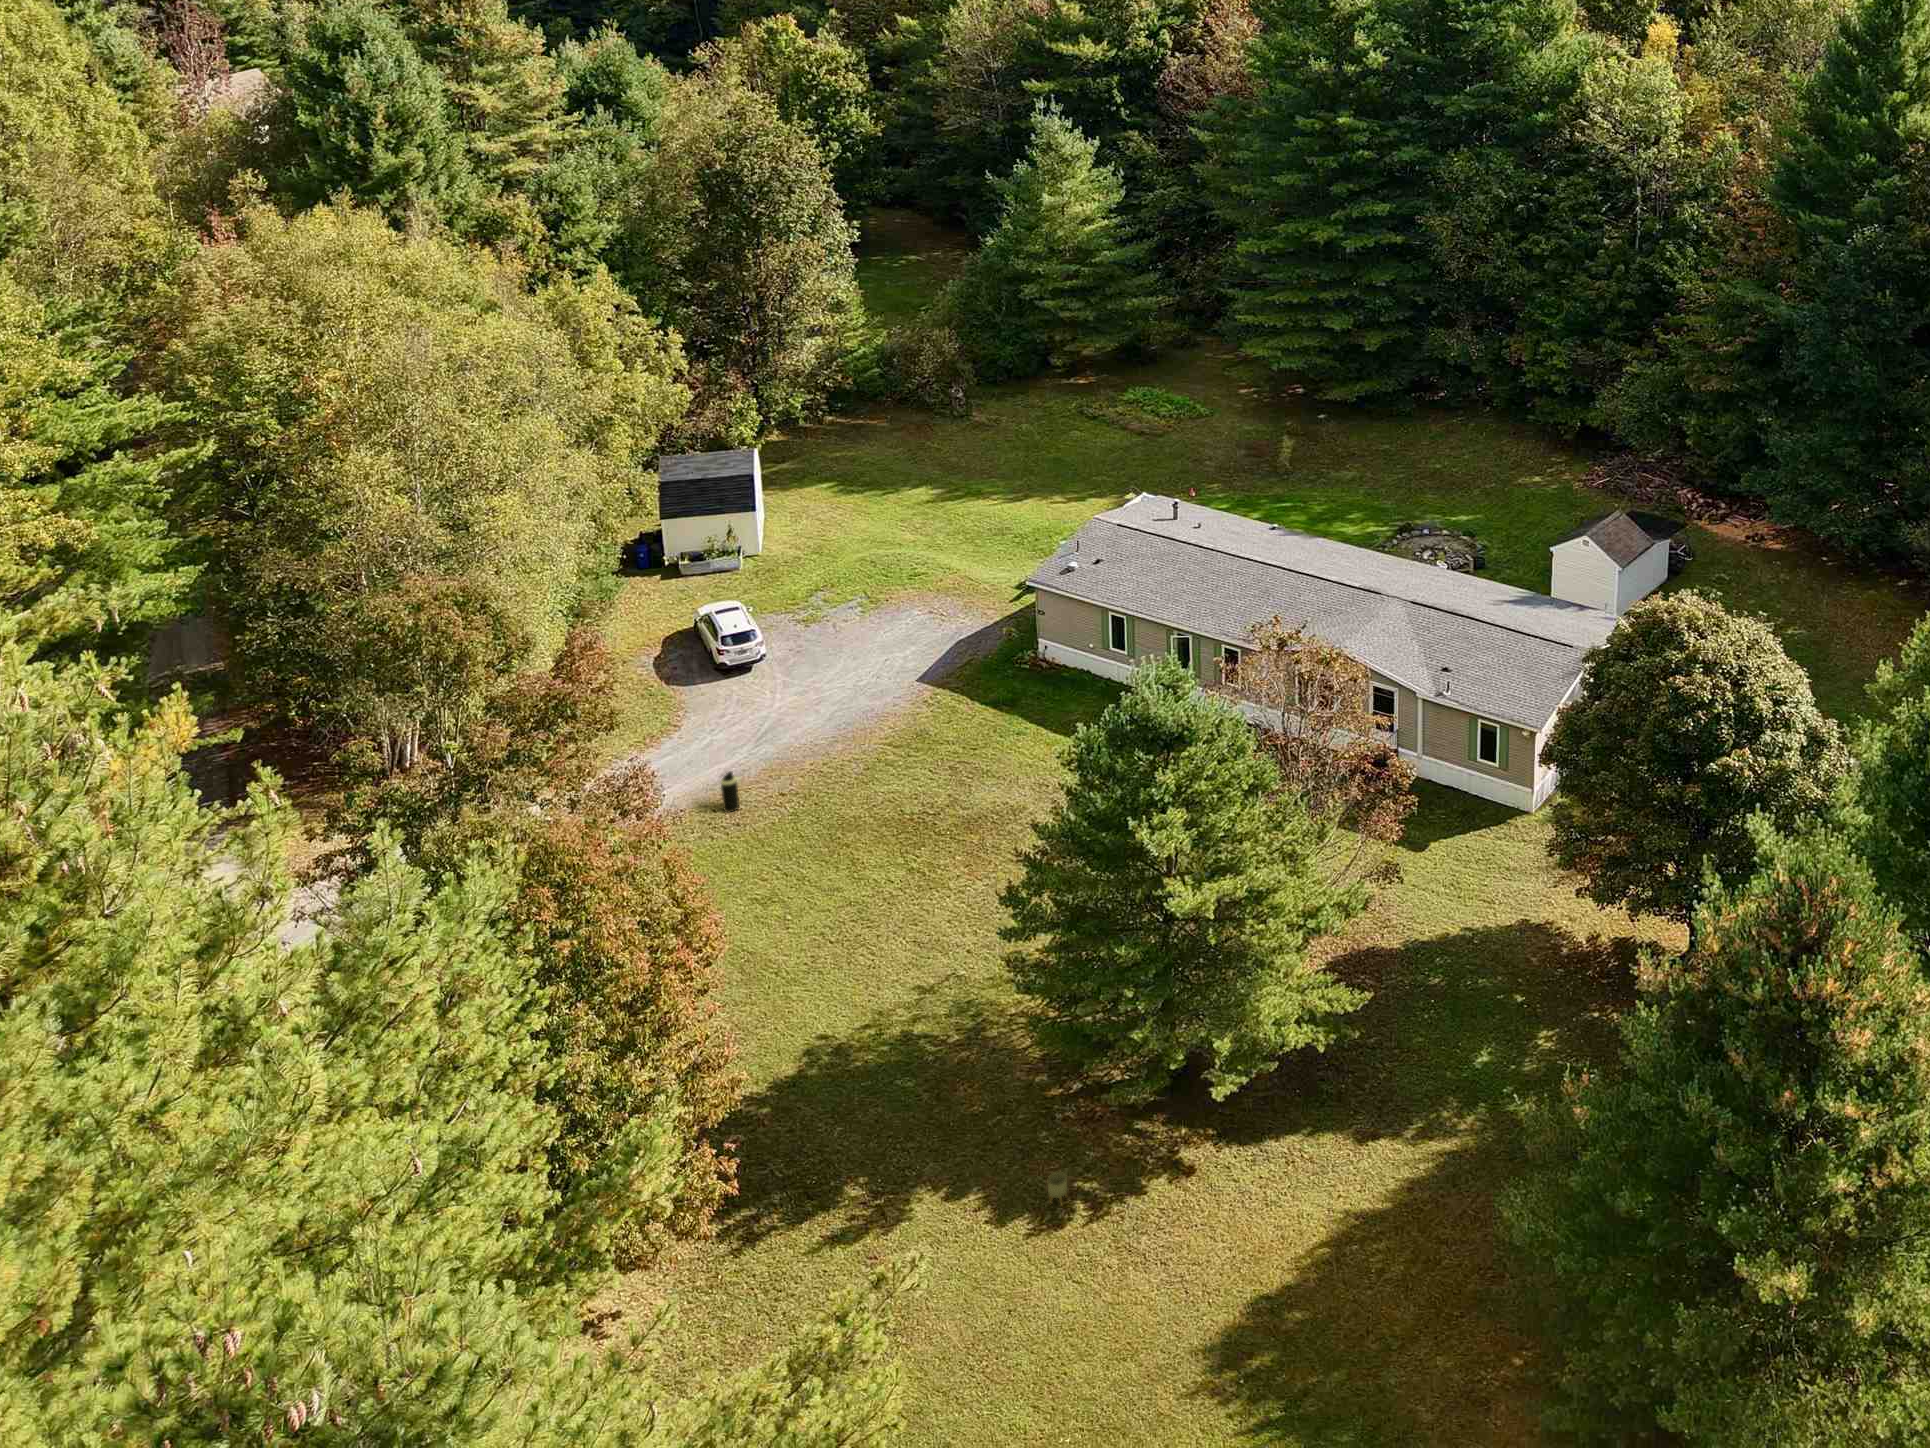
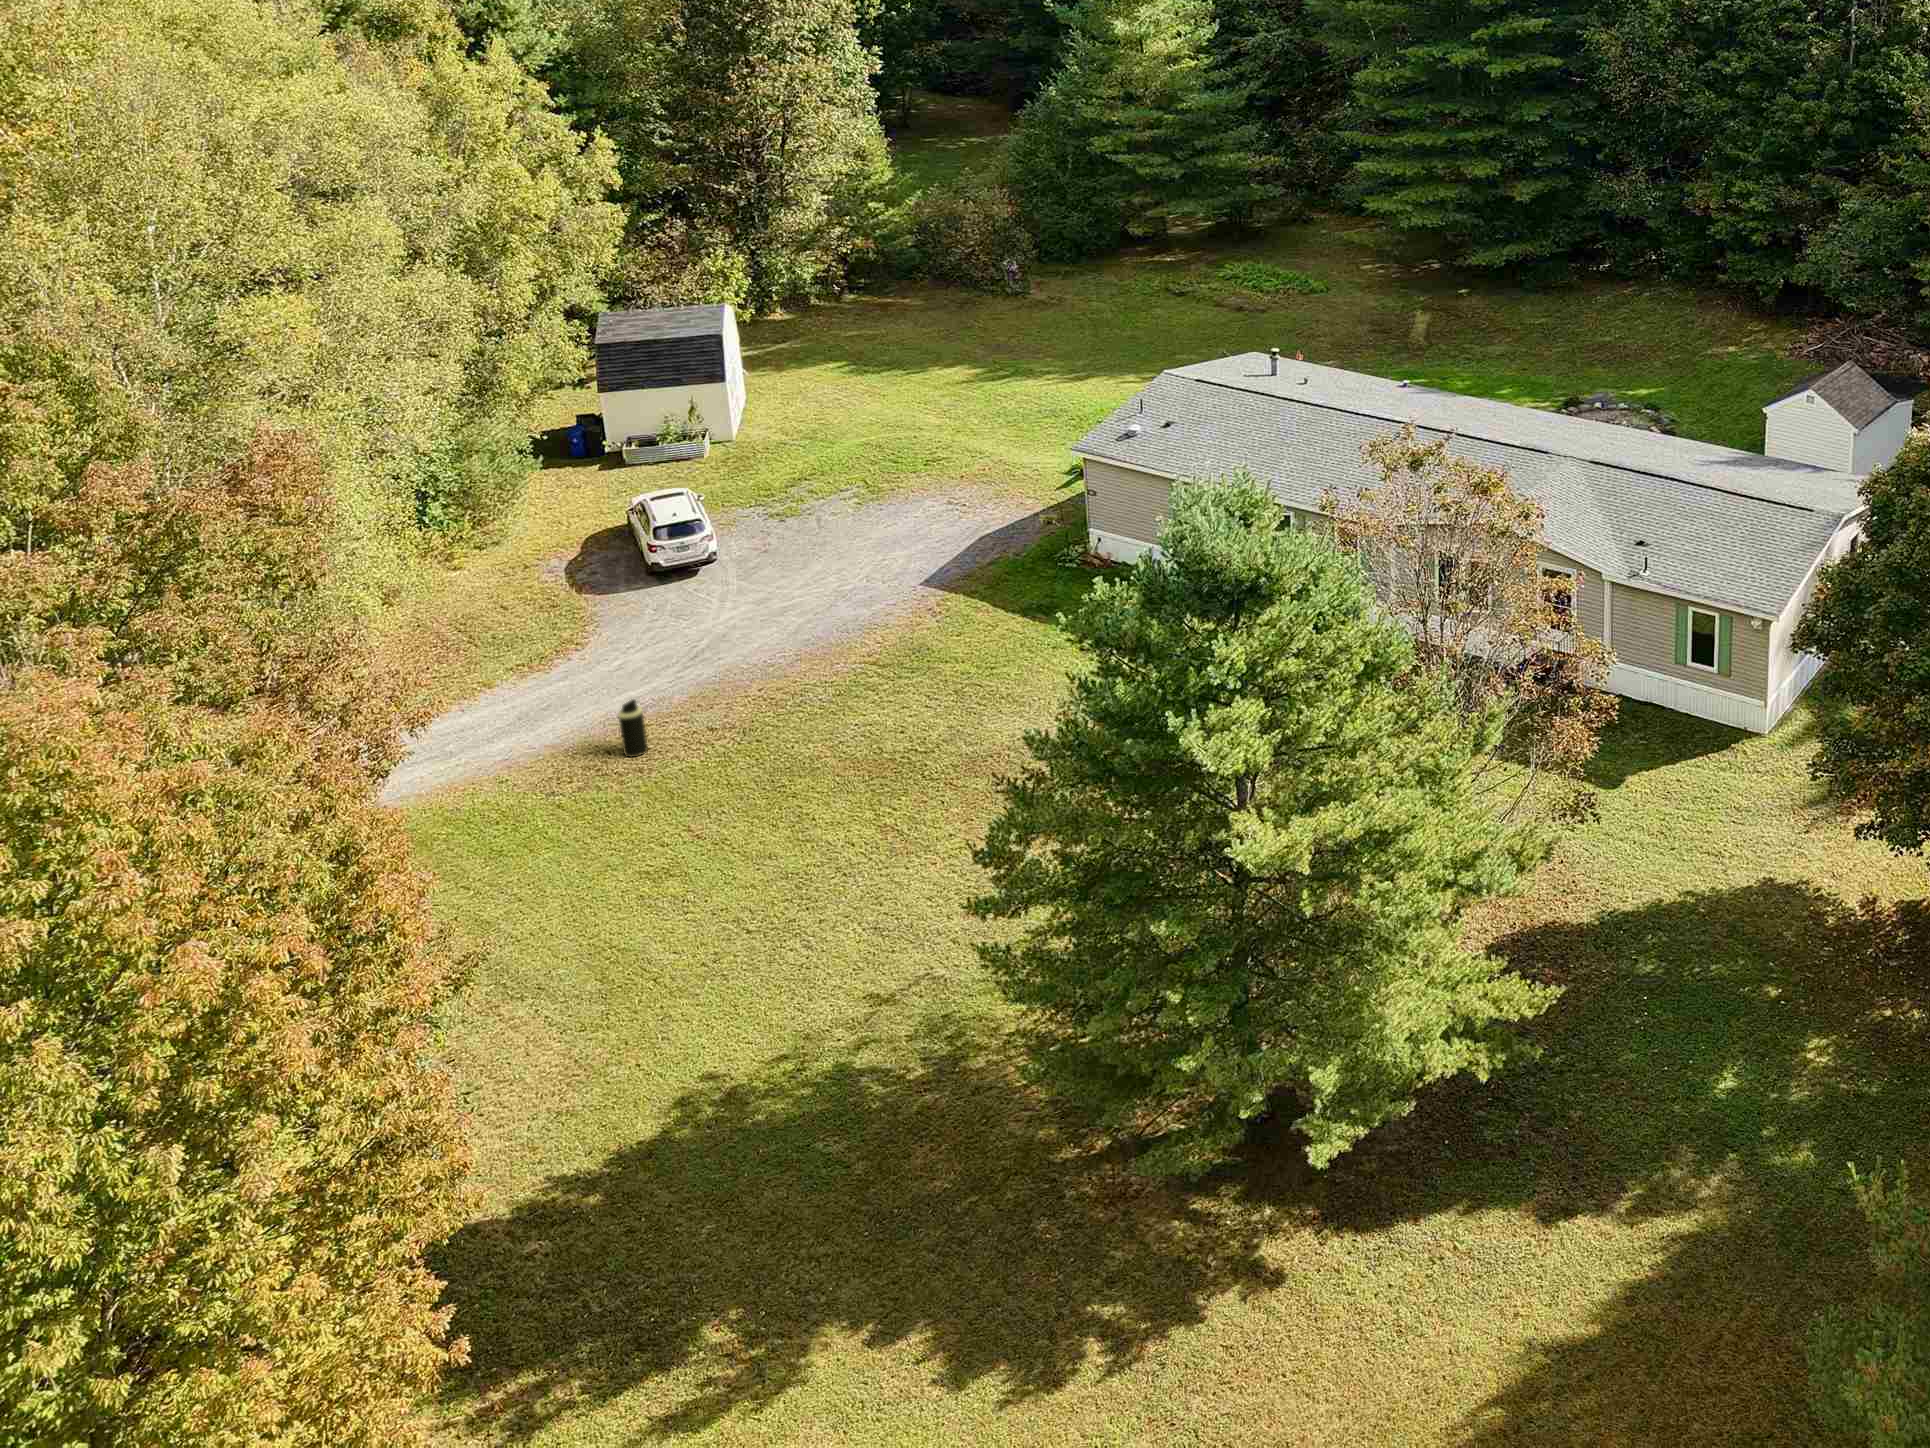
planter: present [1048,1172,1067,1203] -> none [1042,1285,1076,1343]

